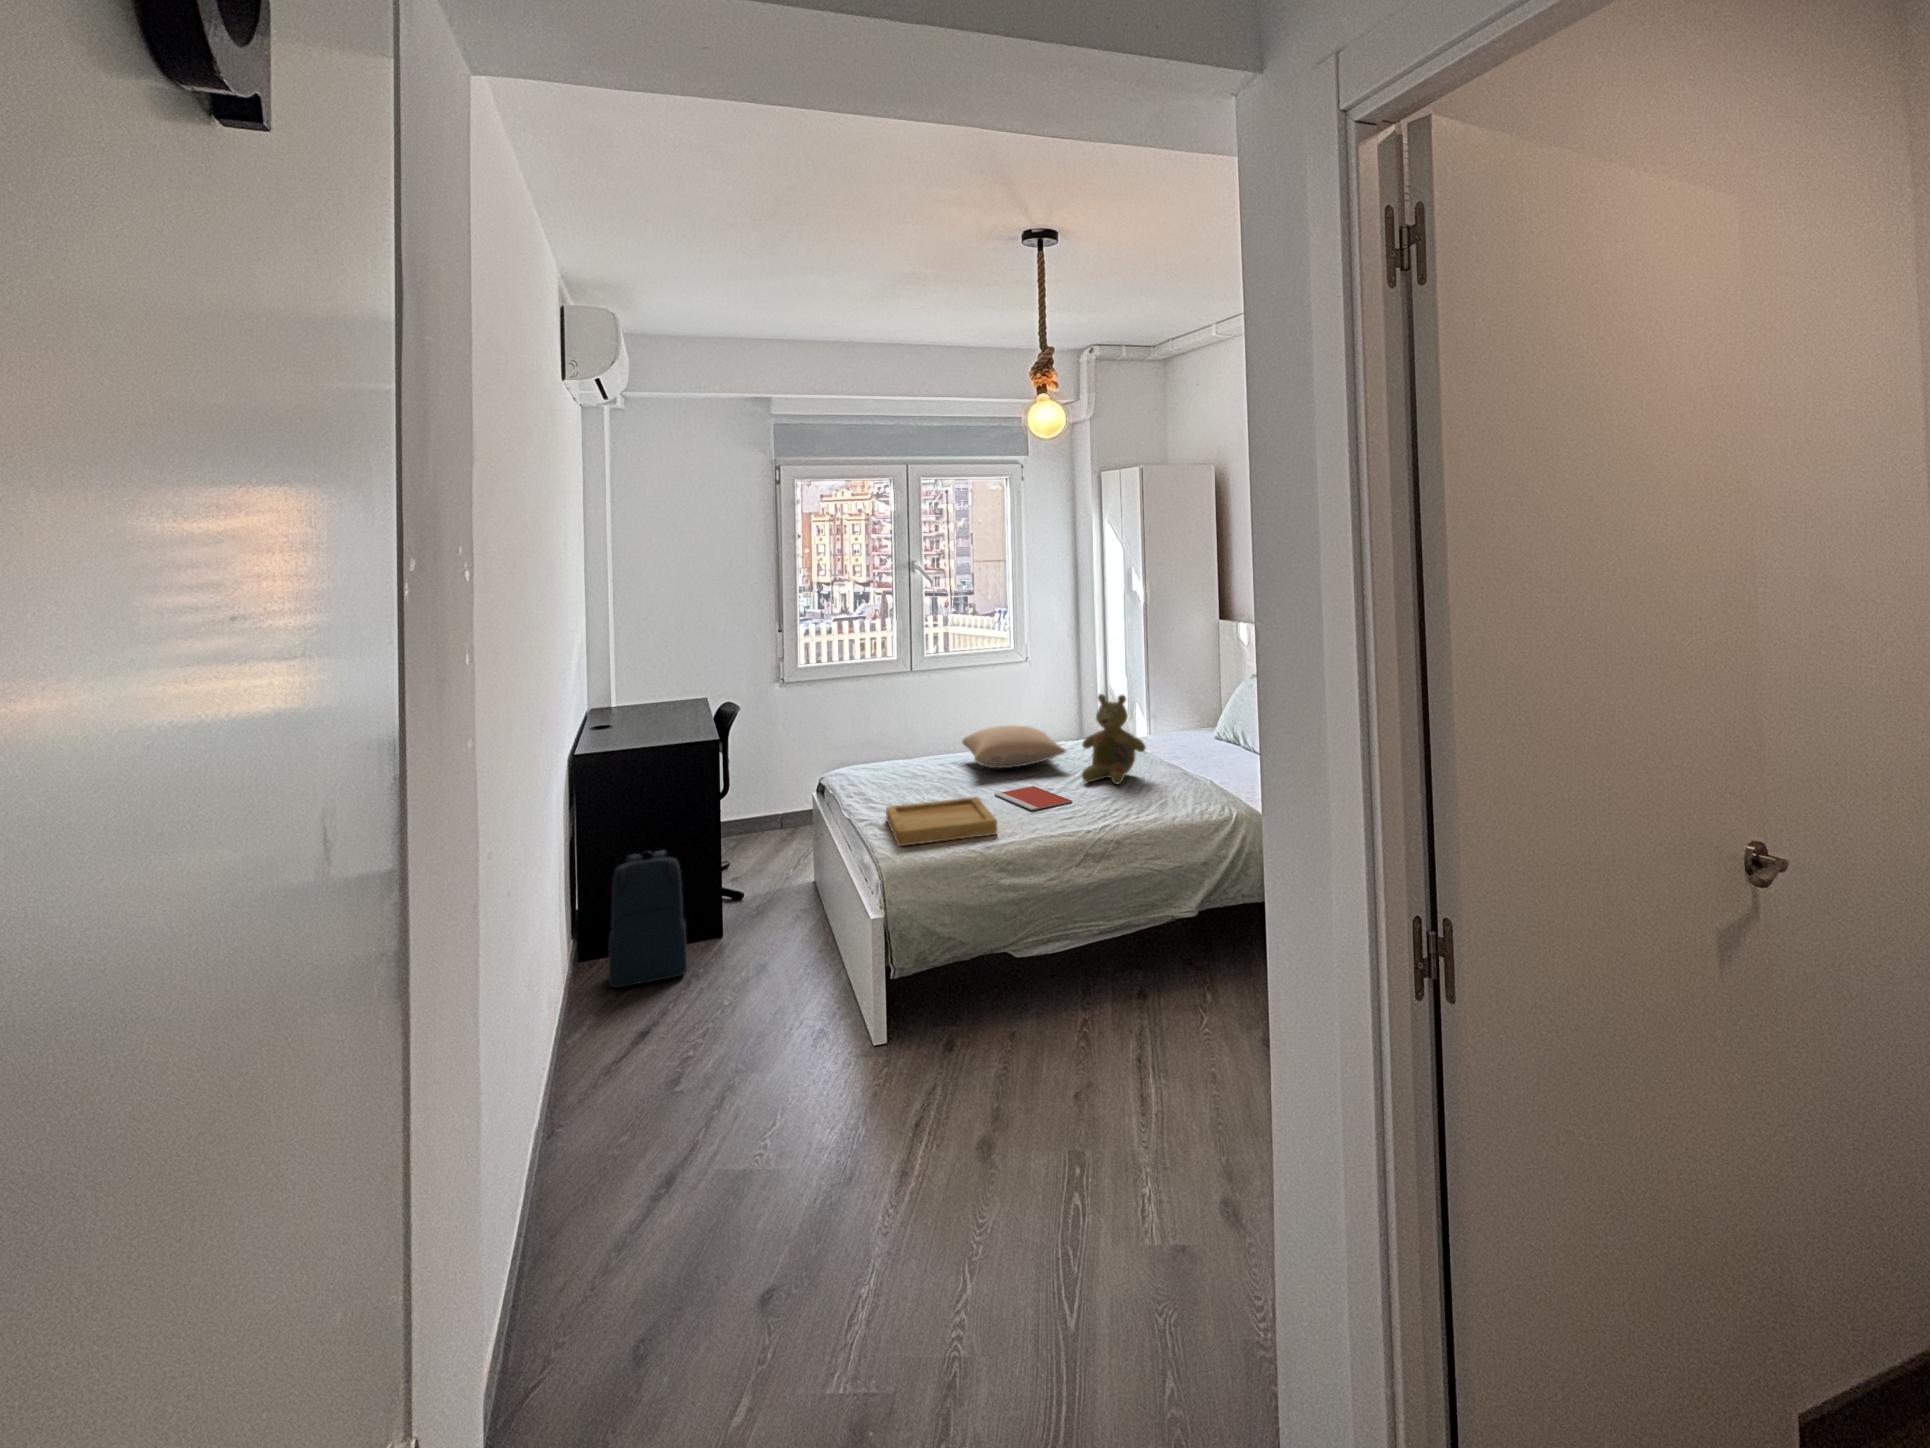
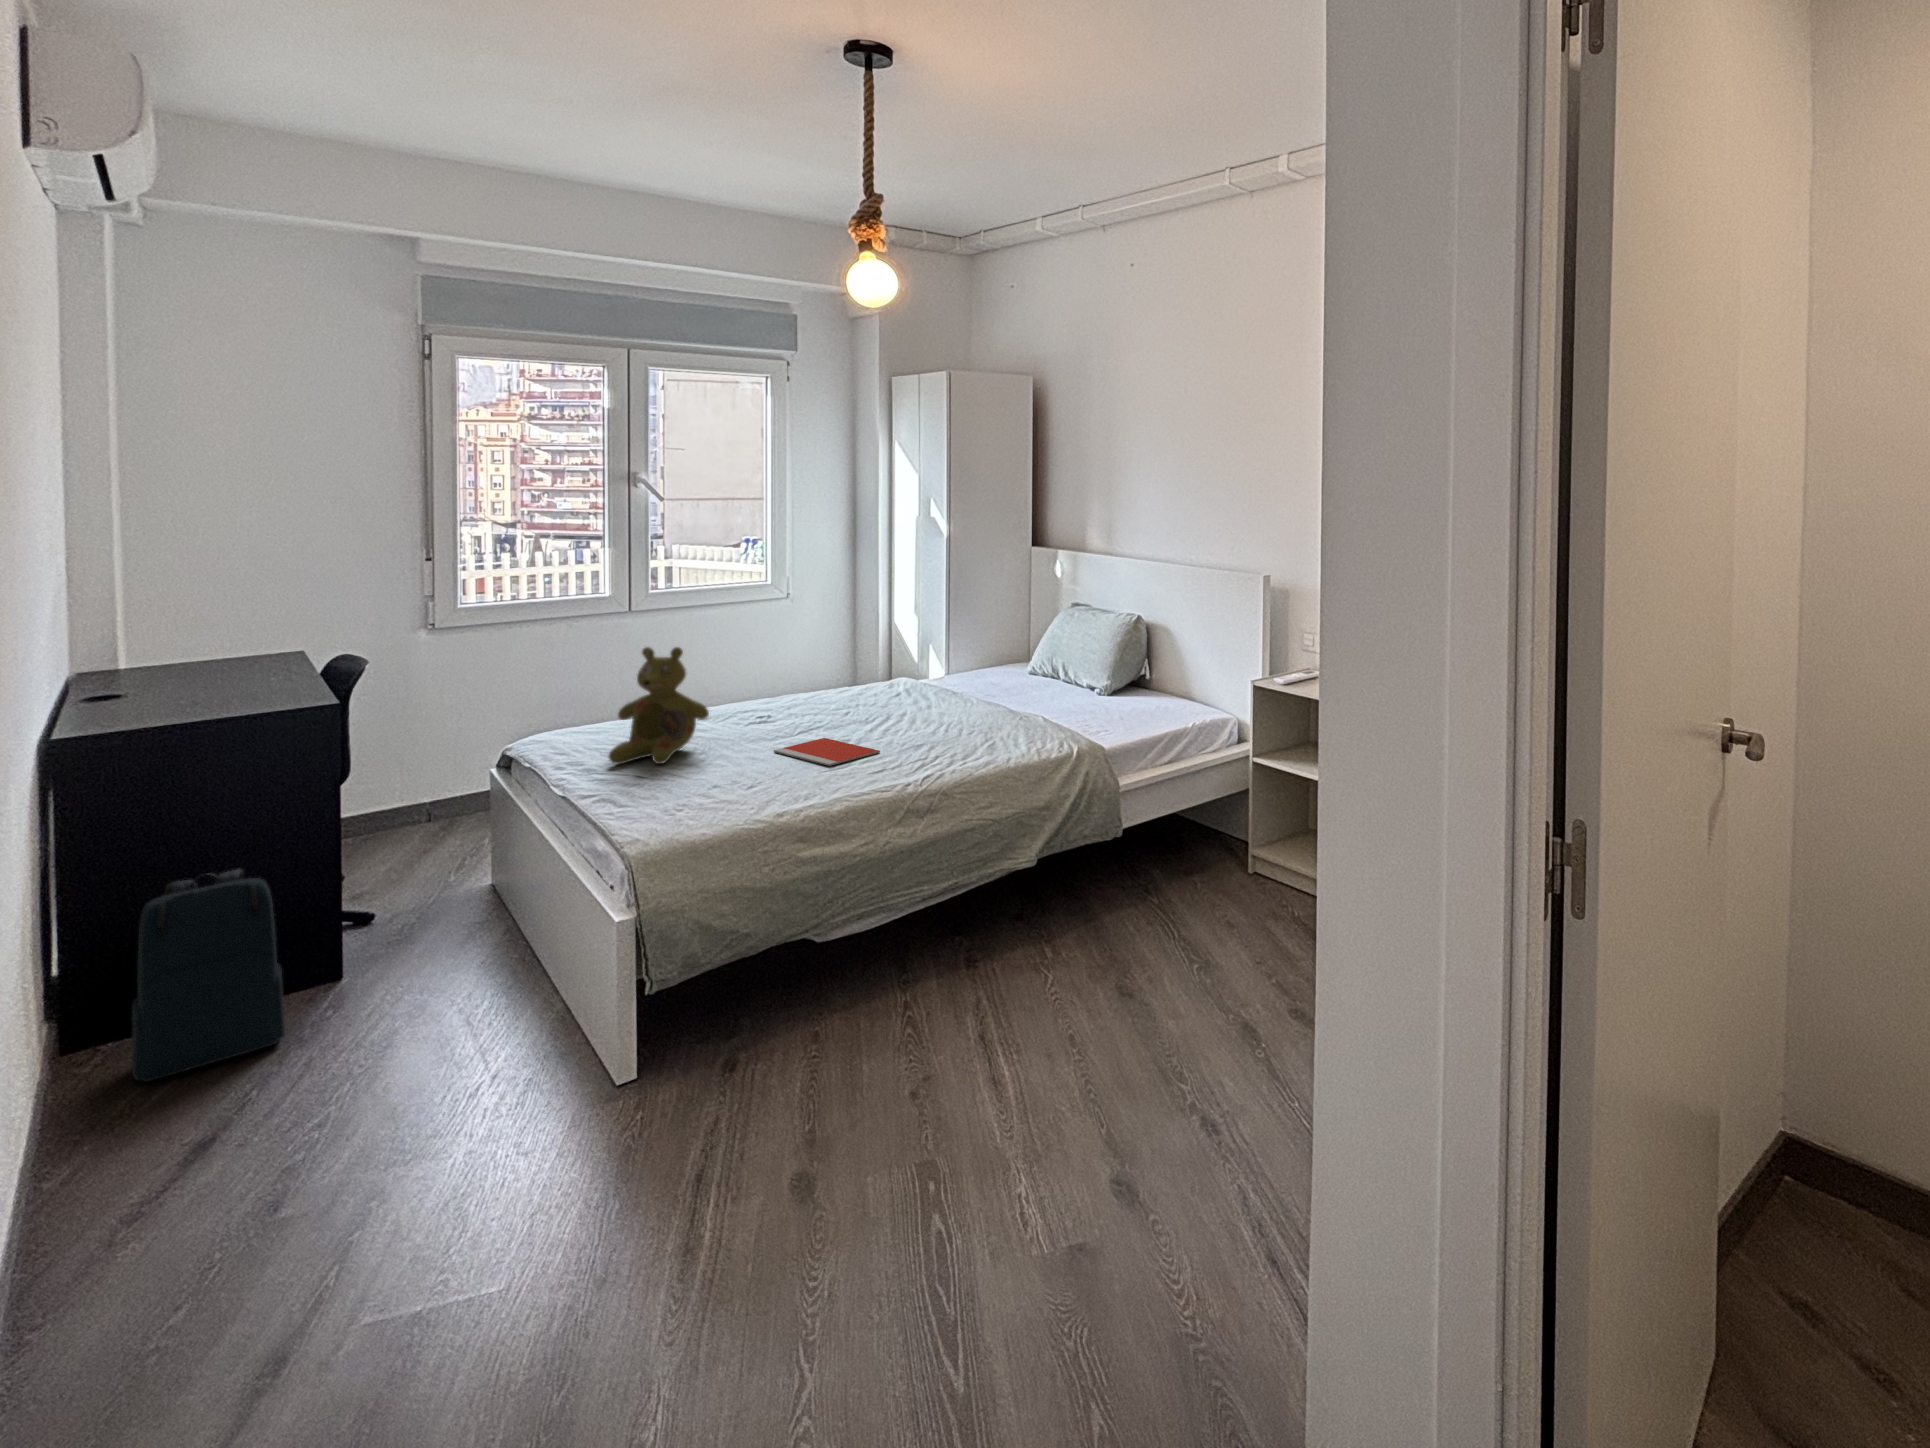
stuffed bear: present [1082,694,1146,784] -> present [608,647,709,764]
pillow: present [962,725,1065,768] -> none [718,668,863,720]
tray: present [886,797,997,846] -> none [623,755,790,825]

